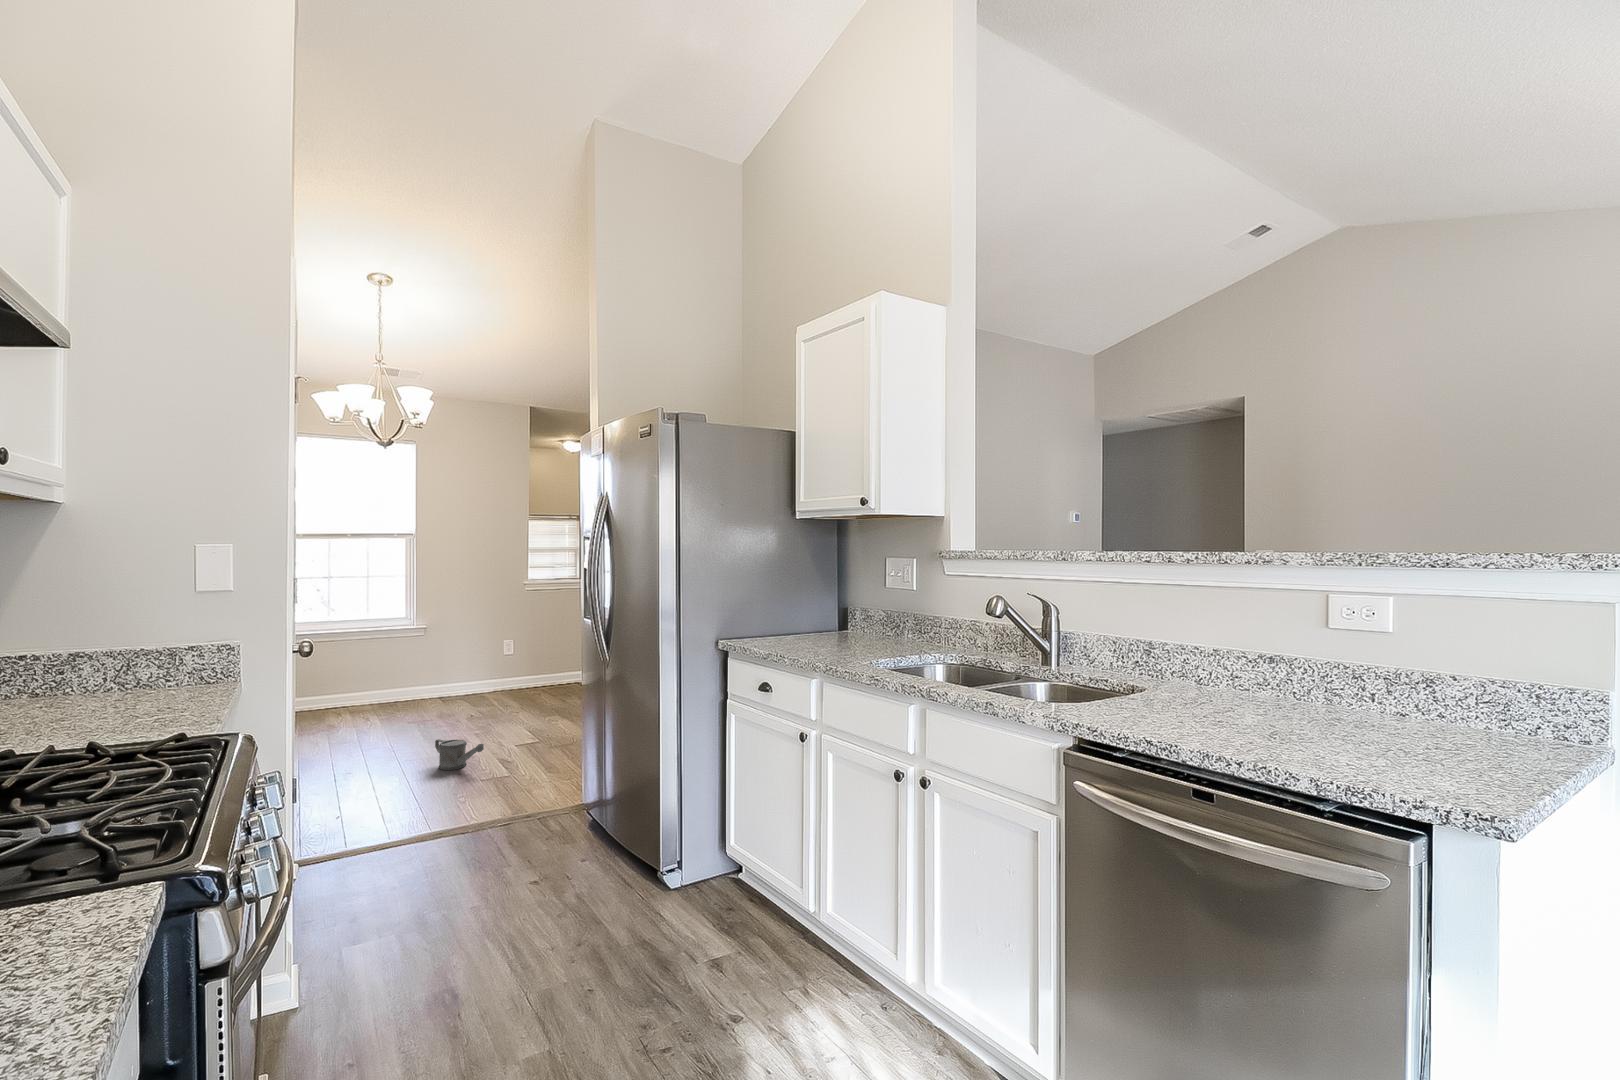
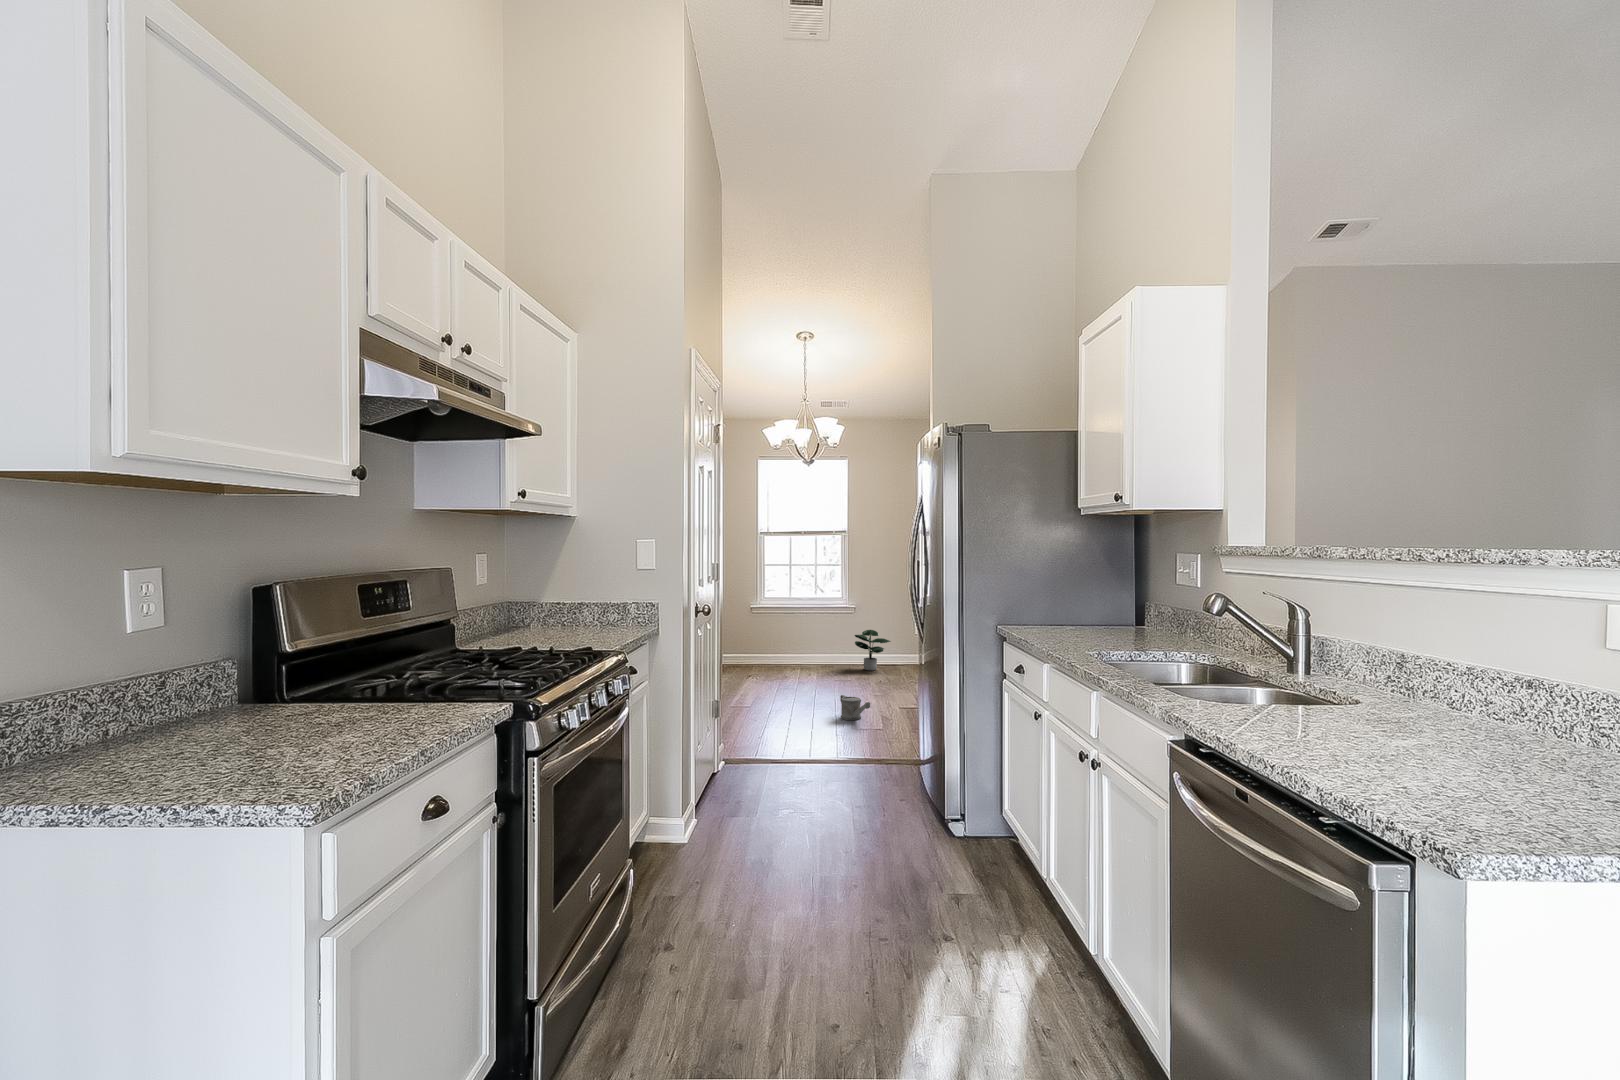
potted plant: none [420,653,470,703] -> present [855,630,891,670]

